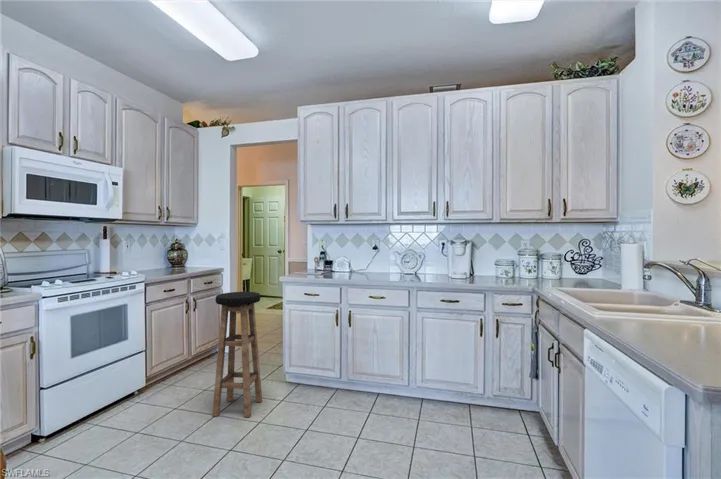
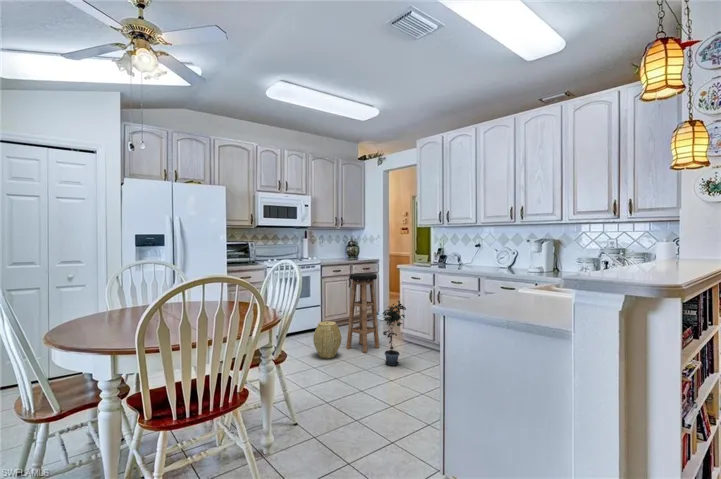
potted plant: none [285,331,328,432] -> present [382,301,406,366]
woven basket: none [161,381,215,451] -> present [313,321,341,358]

